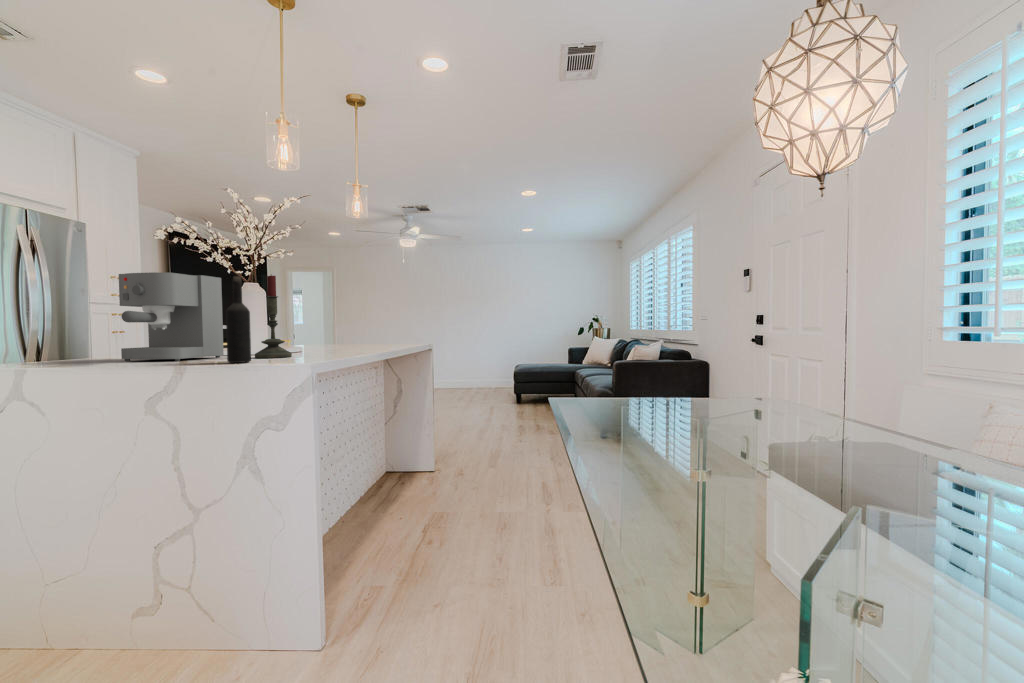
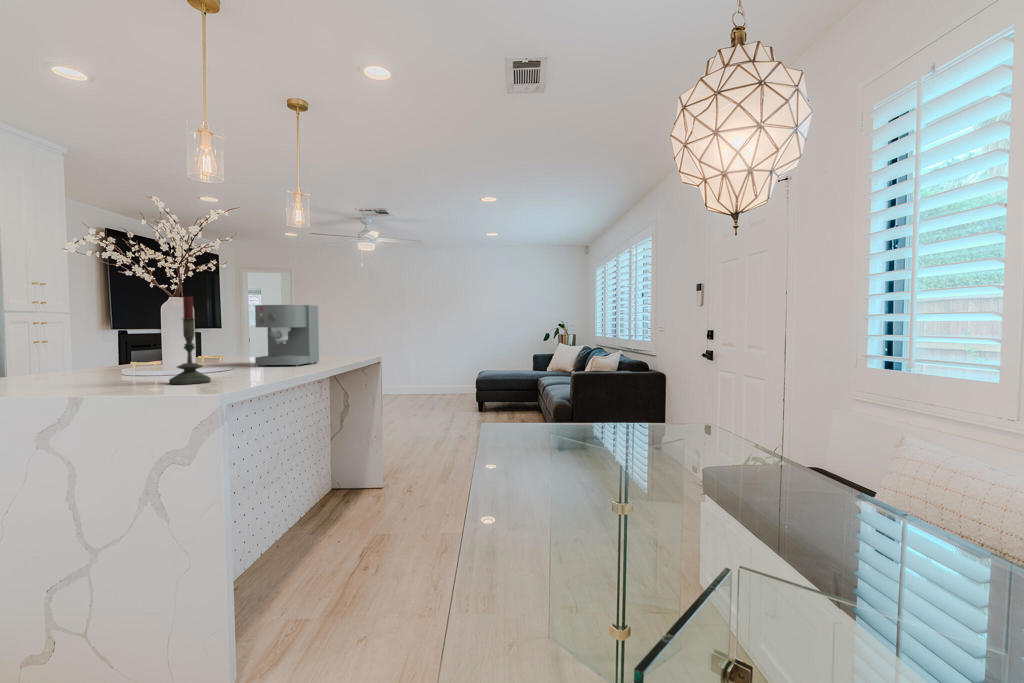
coffee maker: present [119,272,224,361] -> present [255,305,319,366]
wine bottle: present [226,276,251,363] -> none [129,302,158,394]

